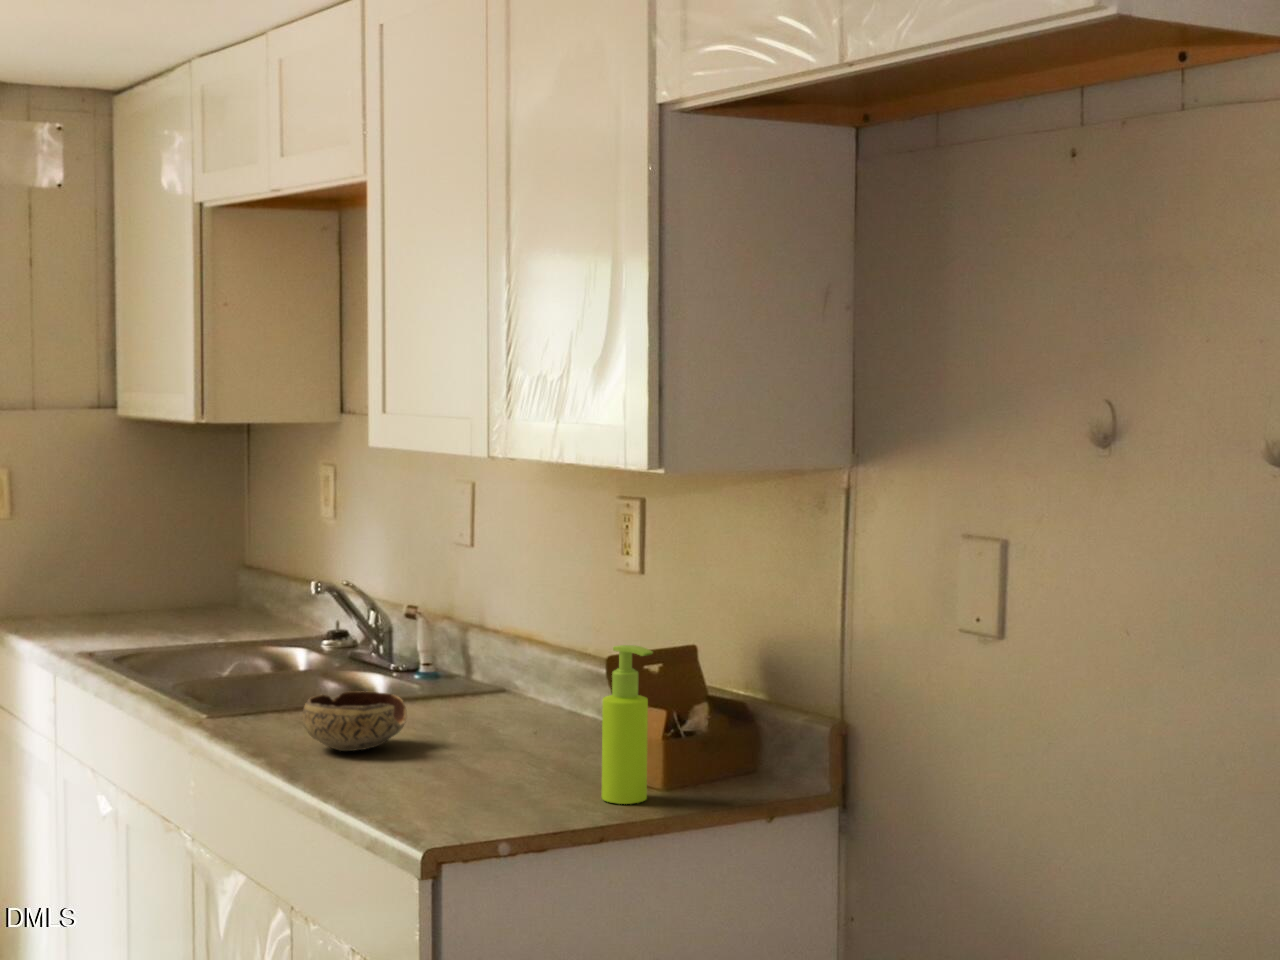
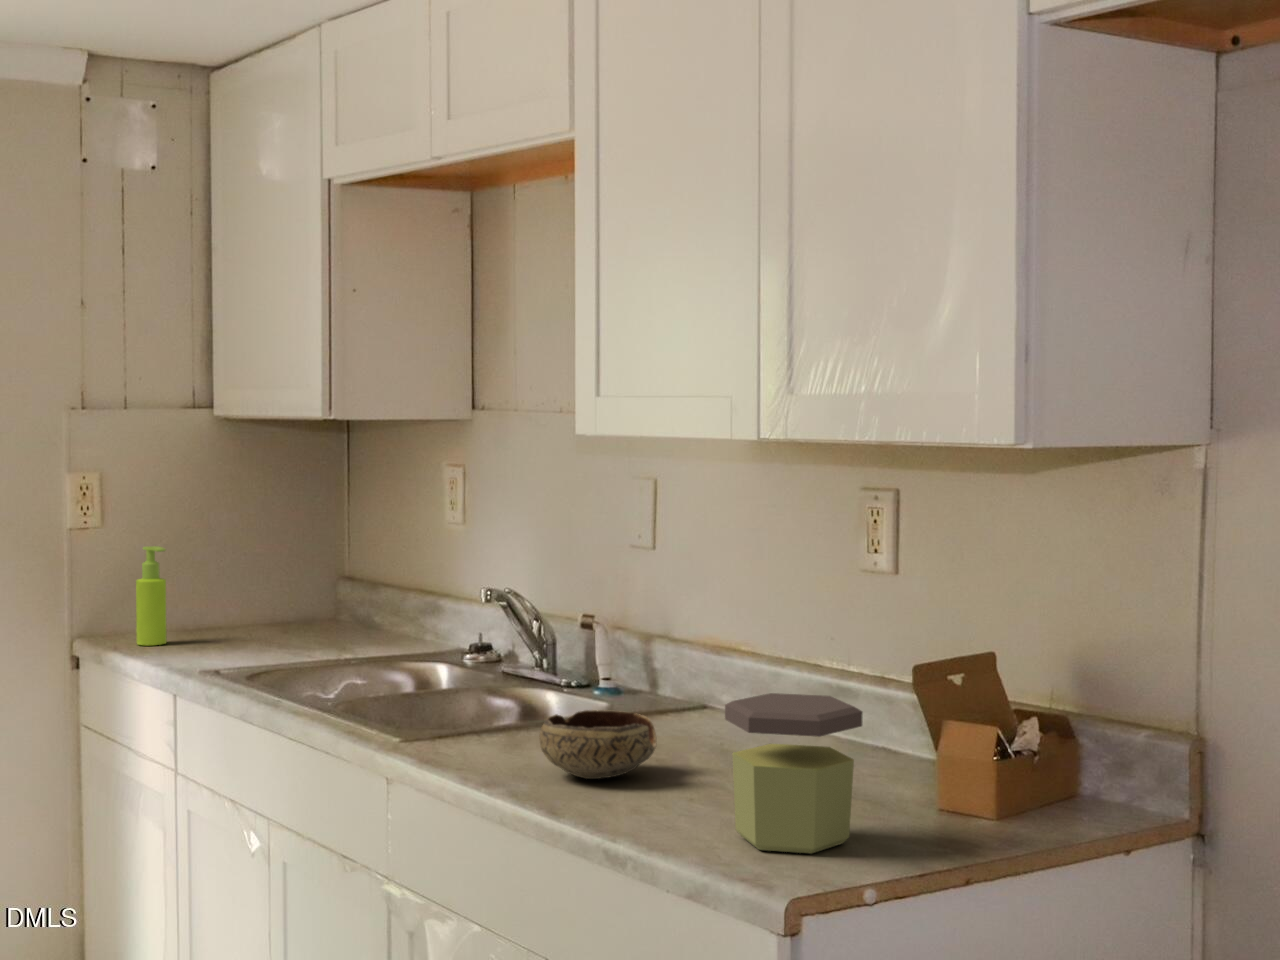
soap dispenser: present [602,645,653,804] -> present [136,546,167,645]
jar: none [418,678,529,815] -> present [725,693,863,853]

